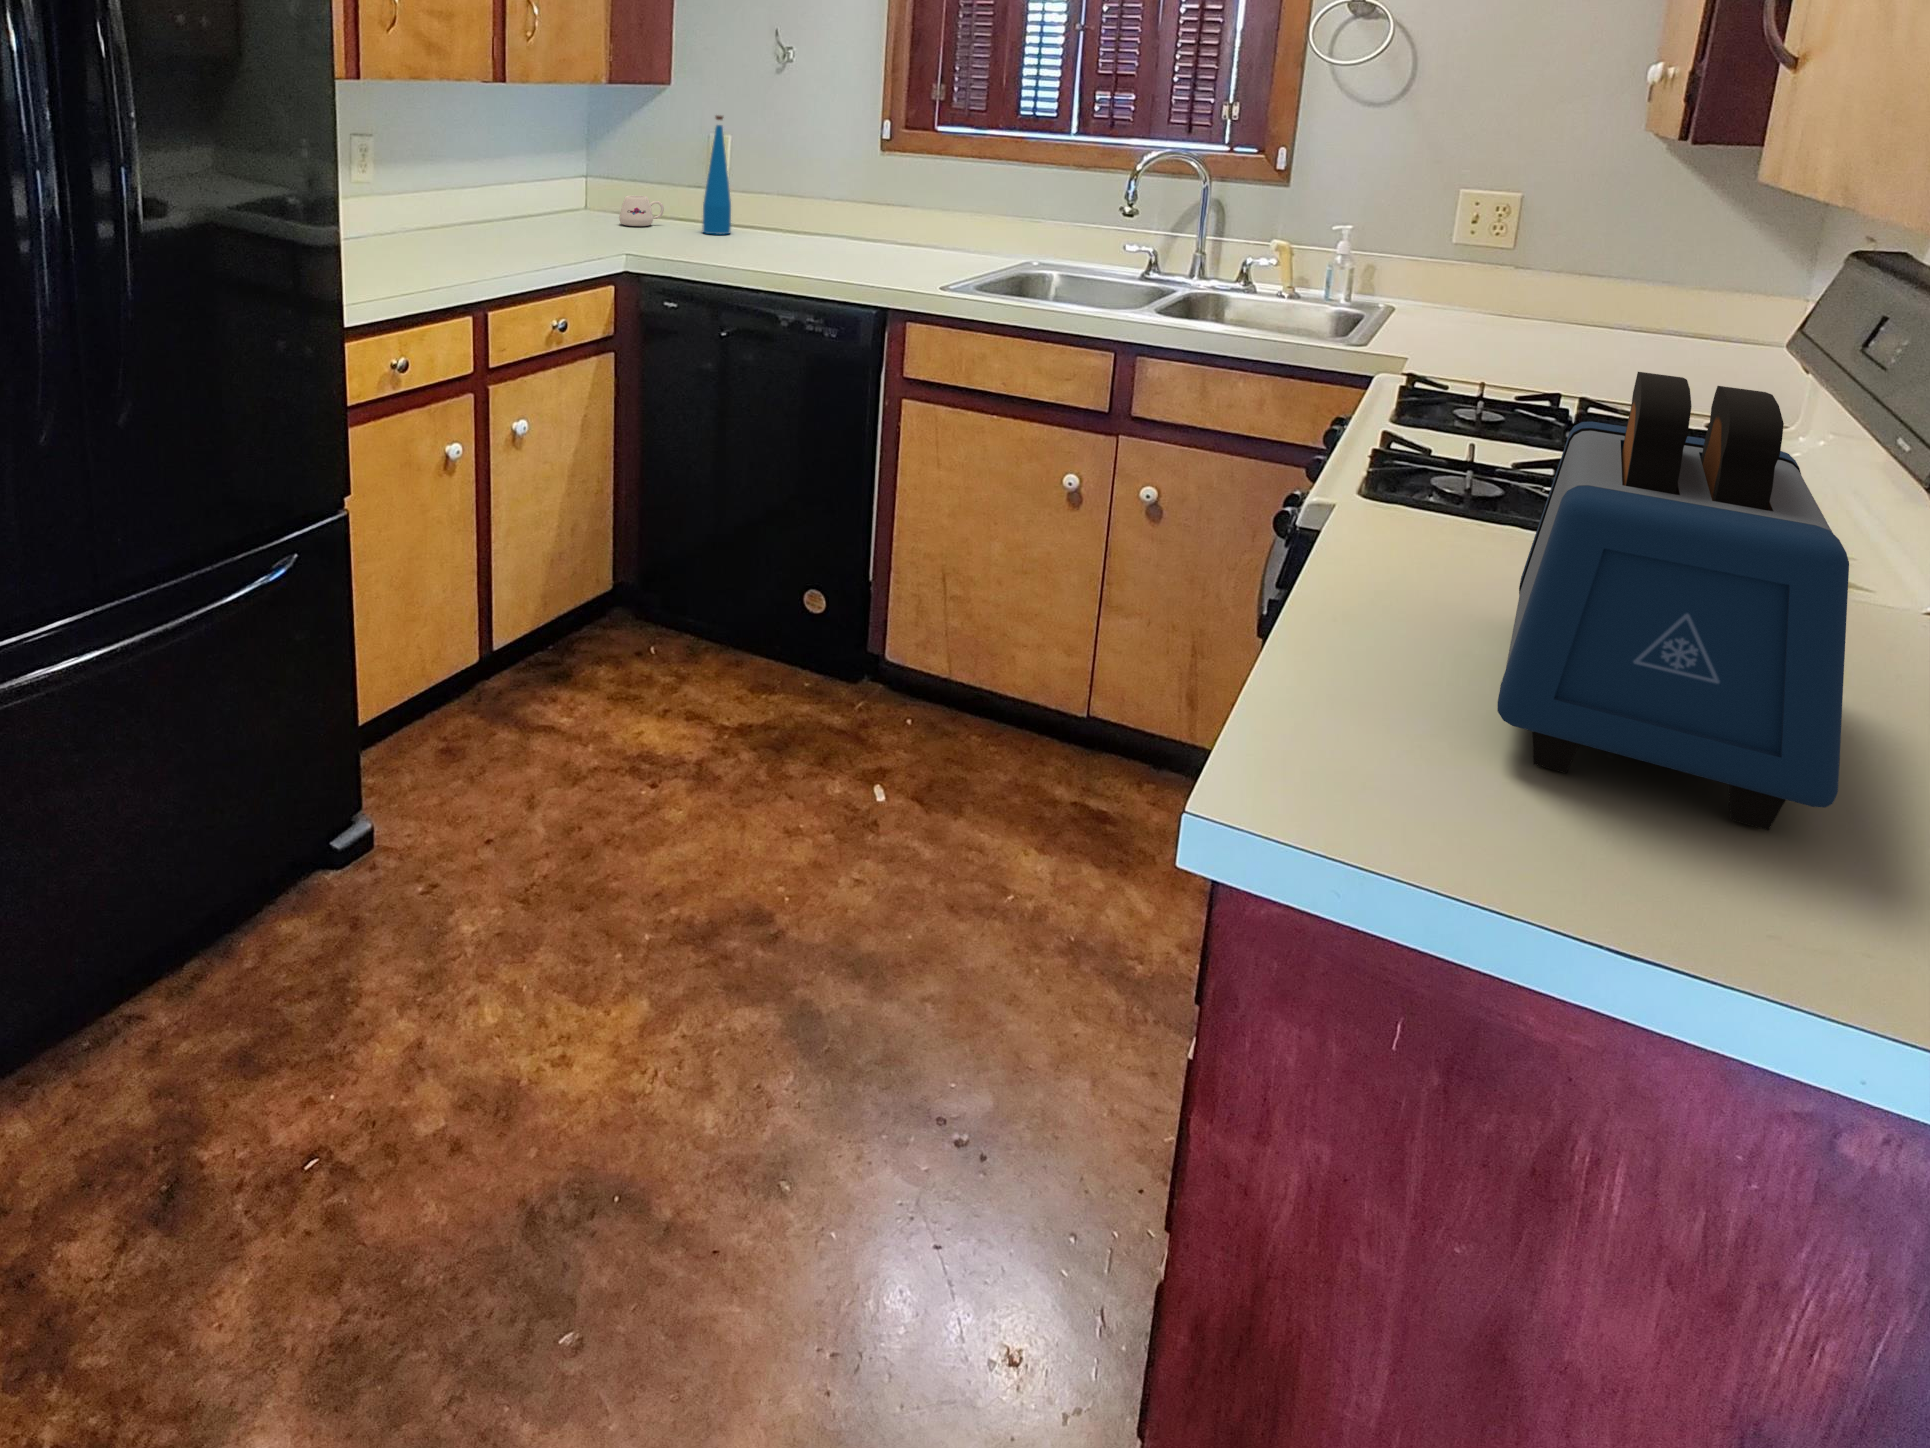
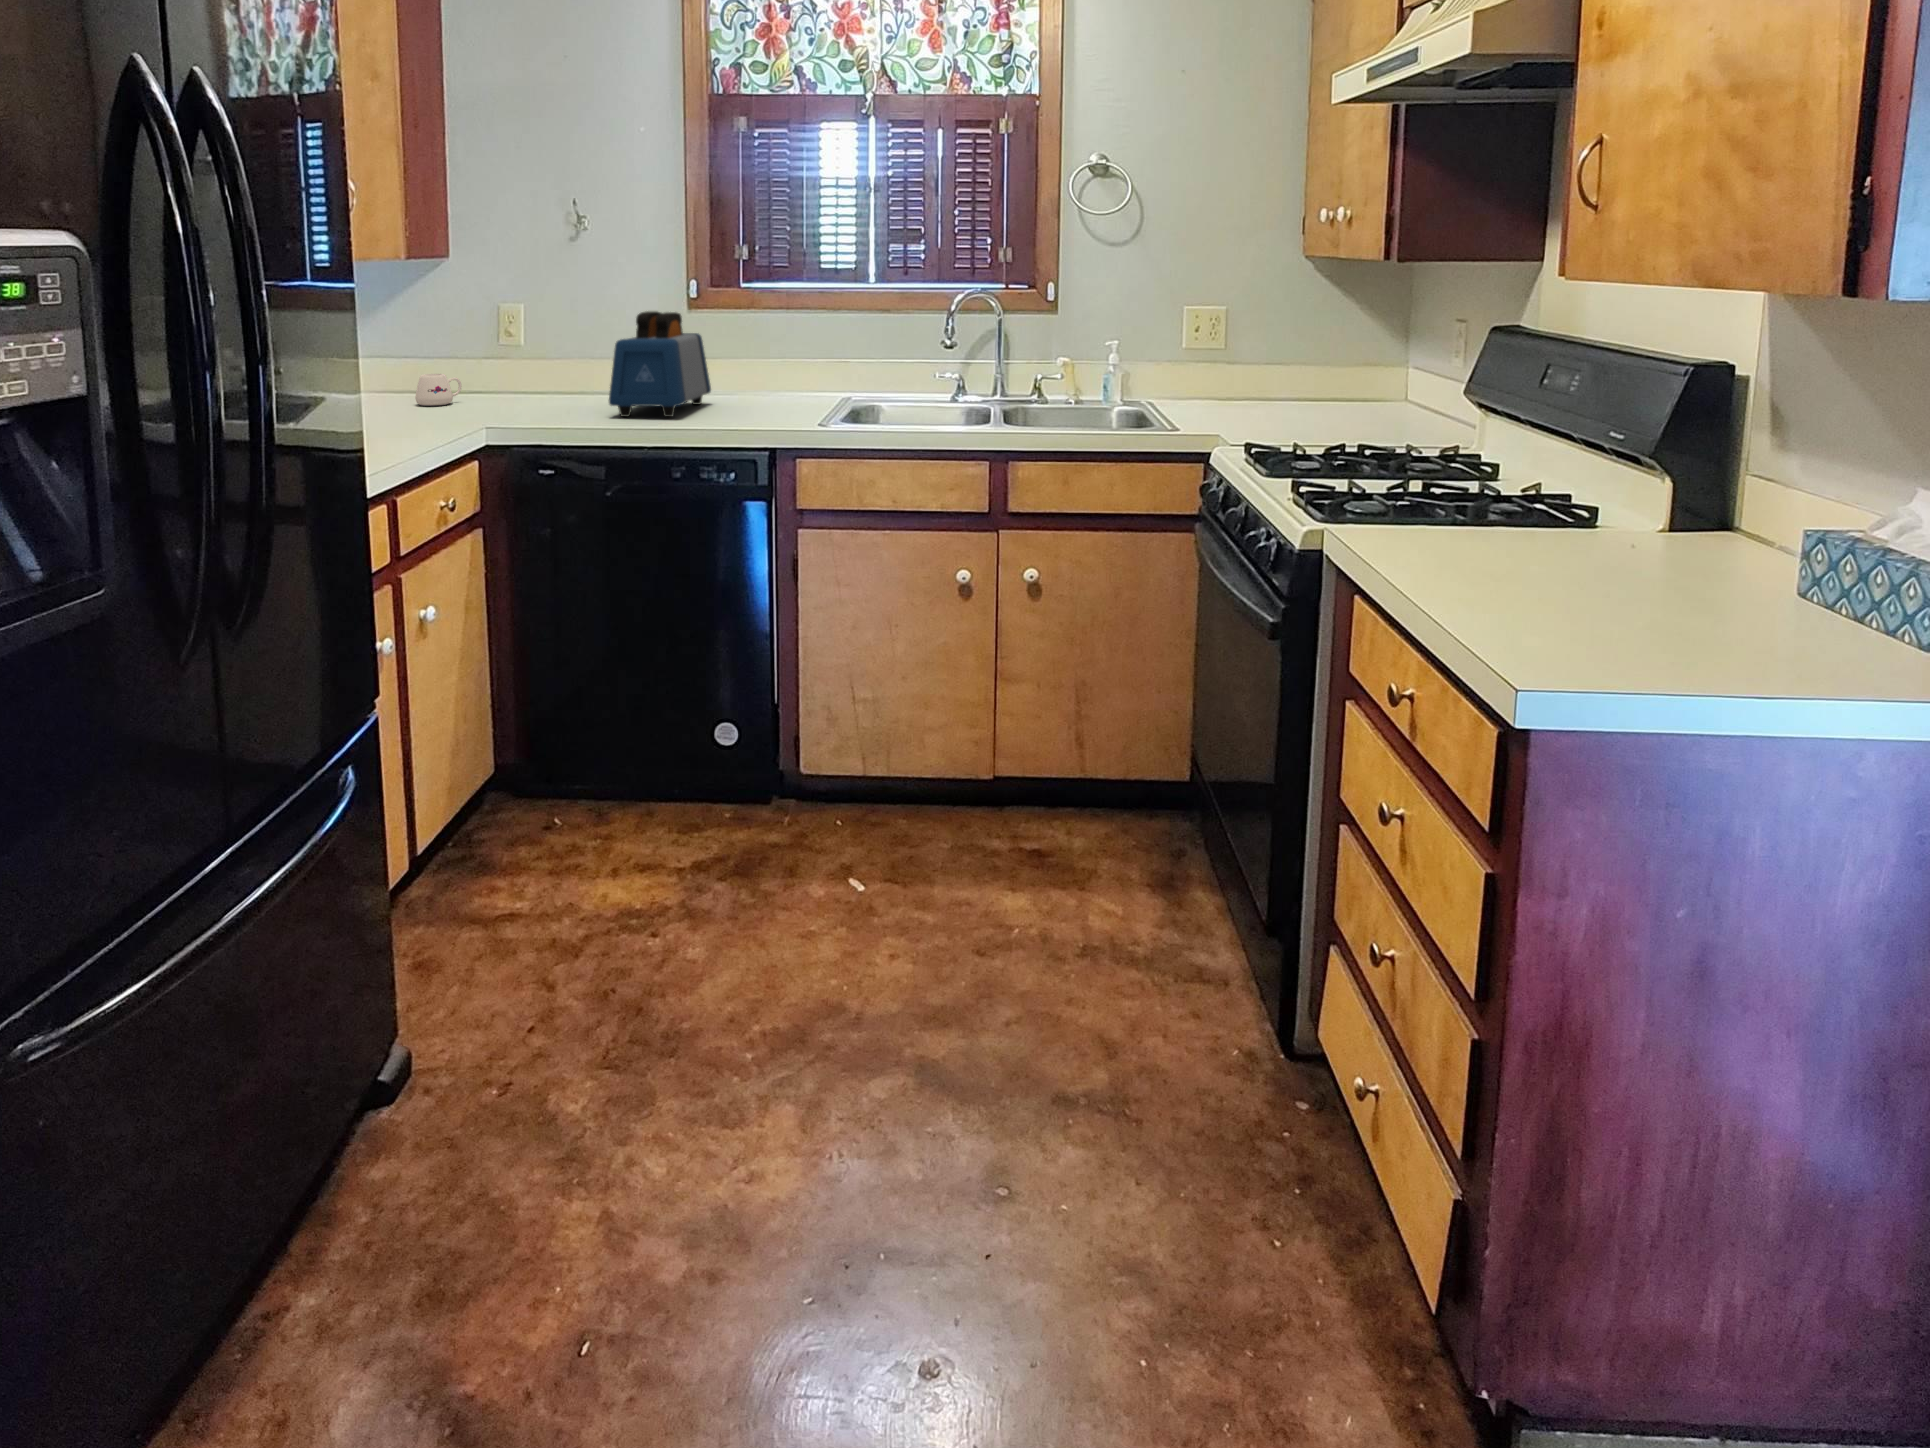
bottle: present [702,116,731,235] -> none [513,286,544,405]
toaster: present [1497,372,1849,830] -> present [609,311,711,417]

